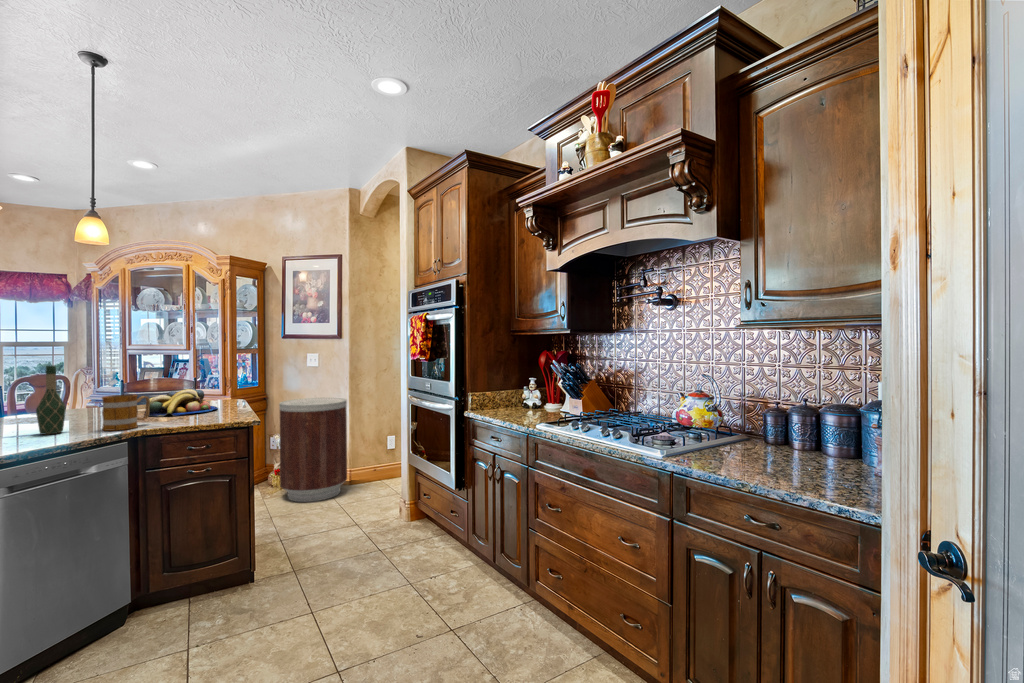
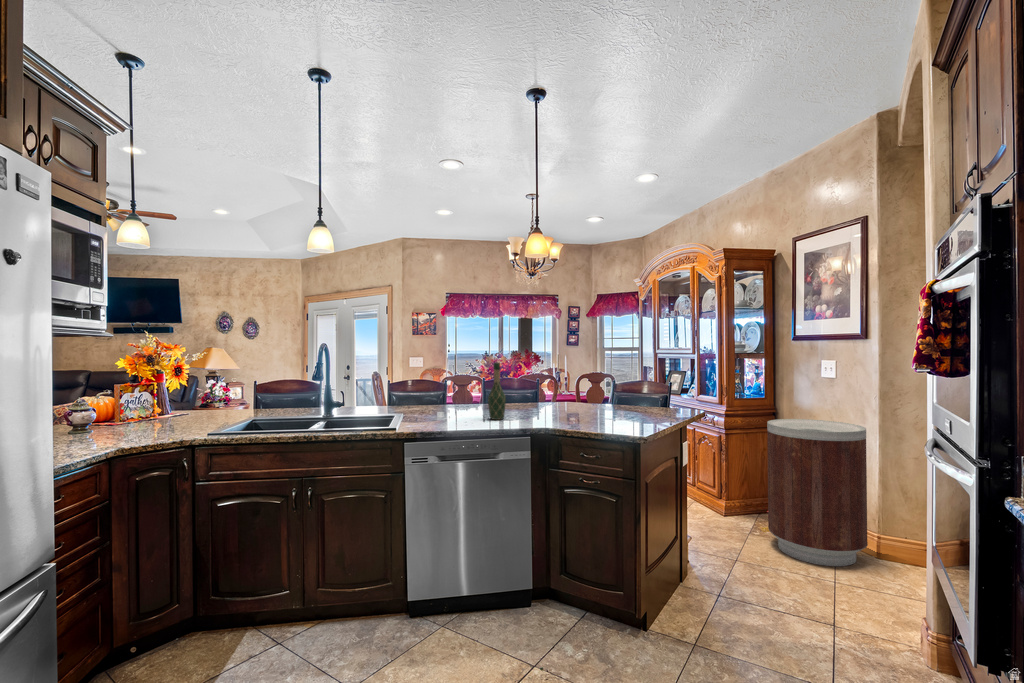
fruit bowl: present [145,388,218,416] -> none [578,392,644,419]
mug: present [102,395,150,431] -> none [521,392,559,425]

